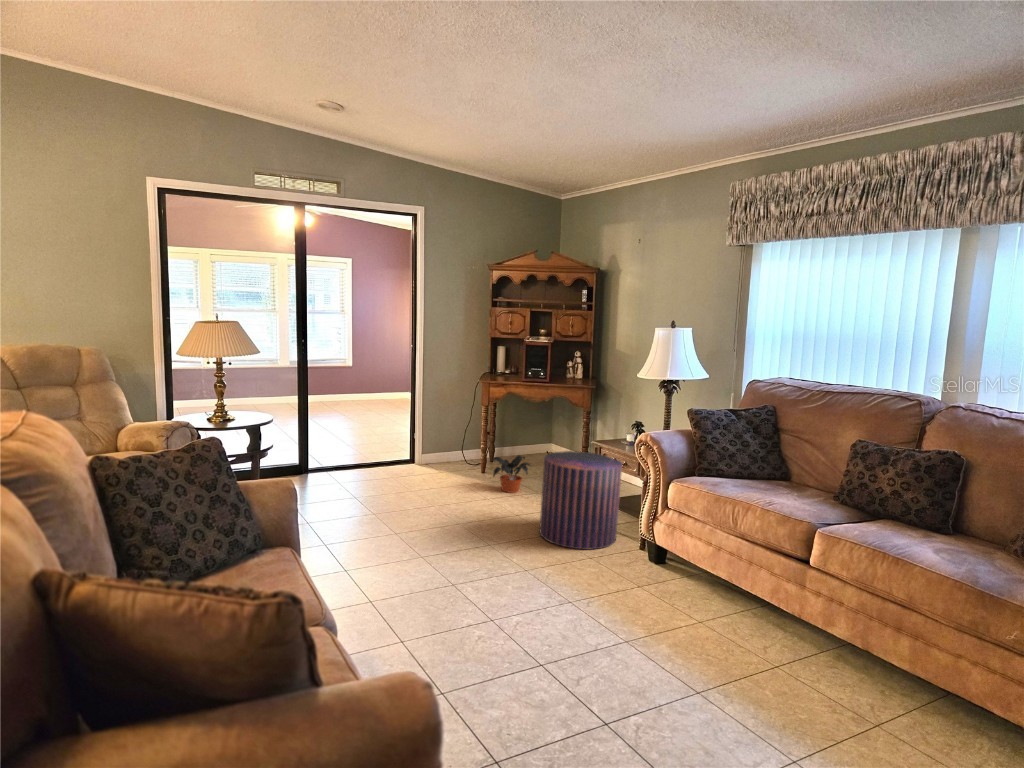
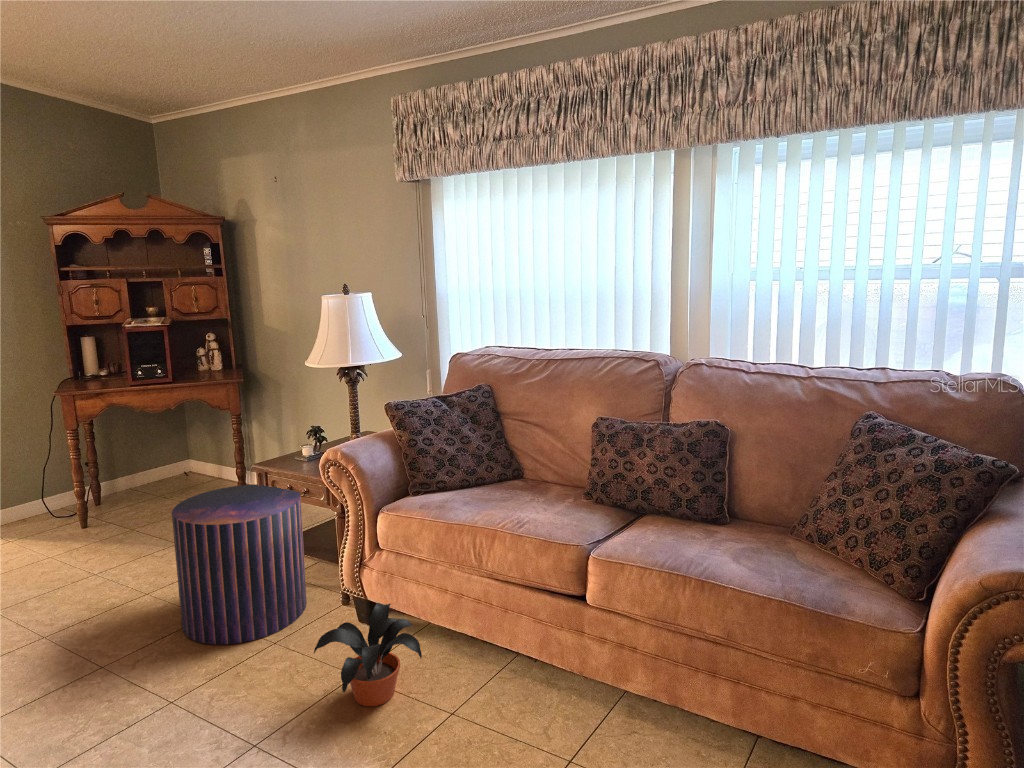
potted plant: present [491,455,530,493] -> present [314,603,422,706]

